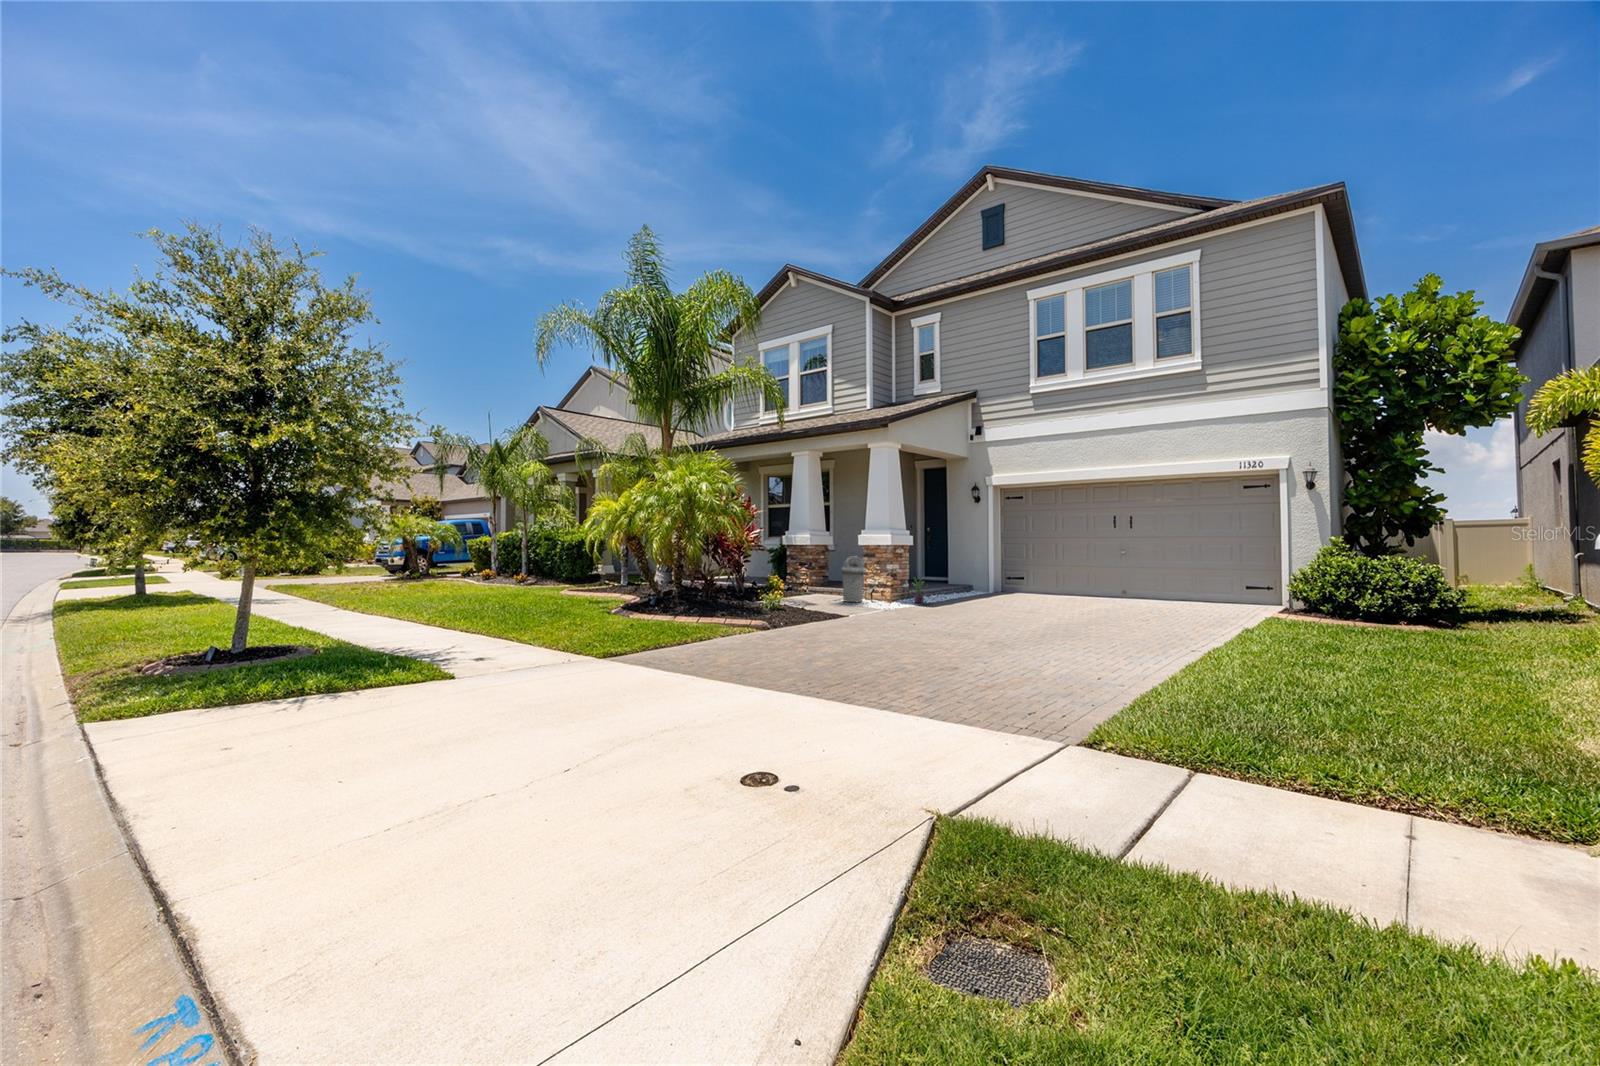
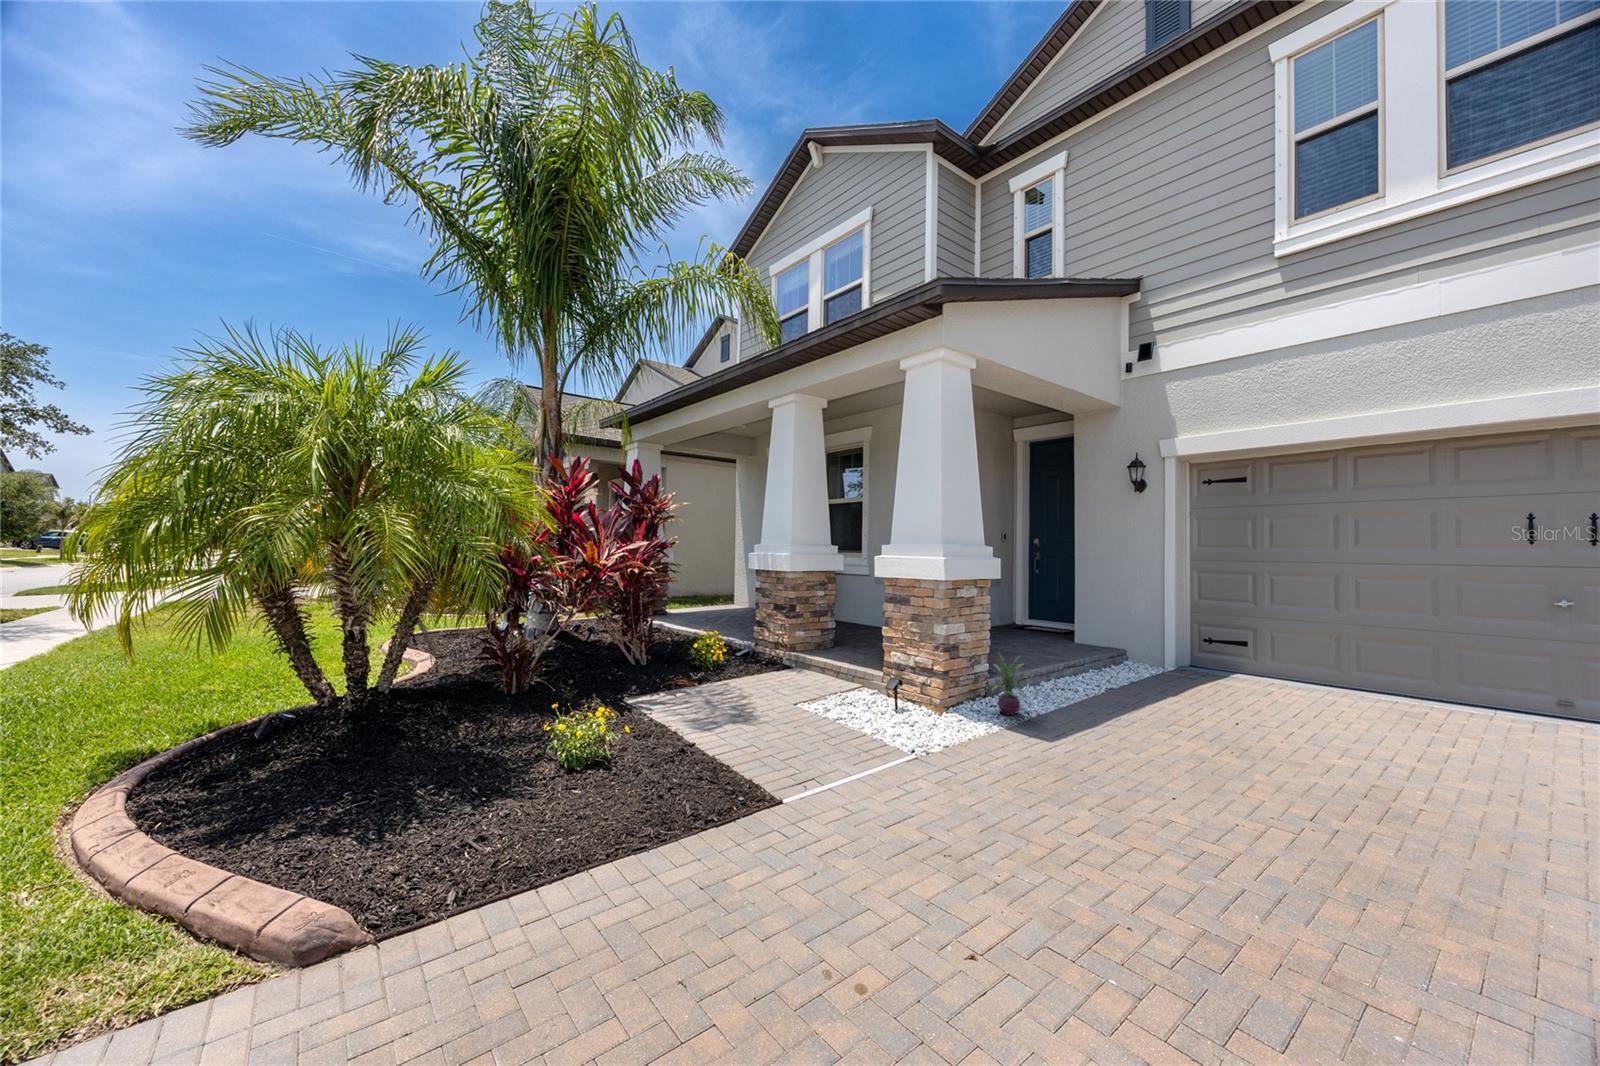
trash can: present [841,556,866,602] -> none [836,601,891,703]

